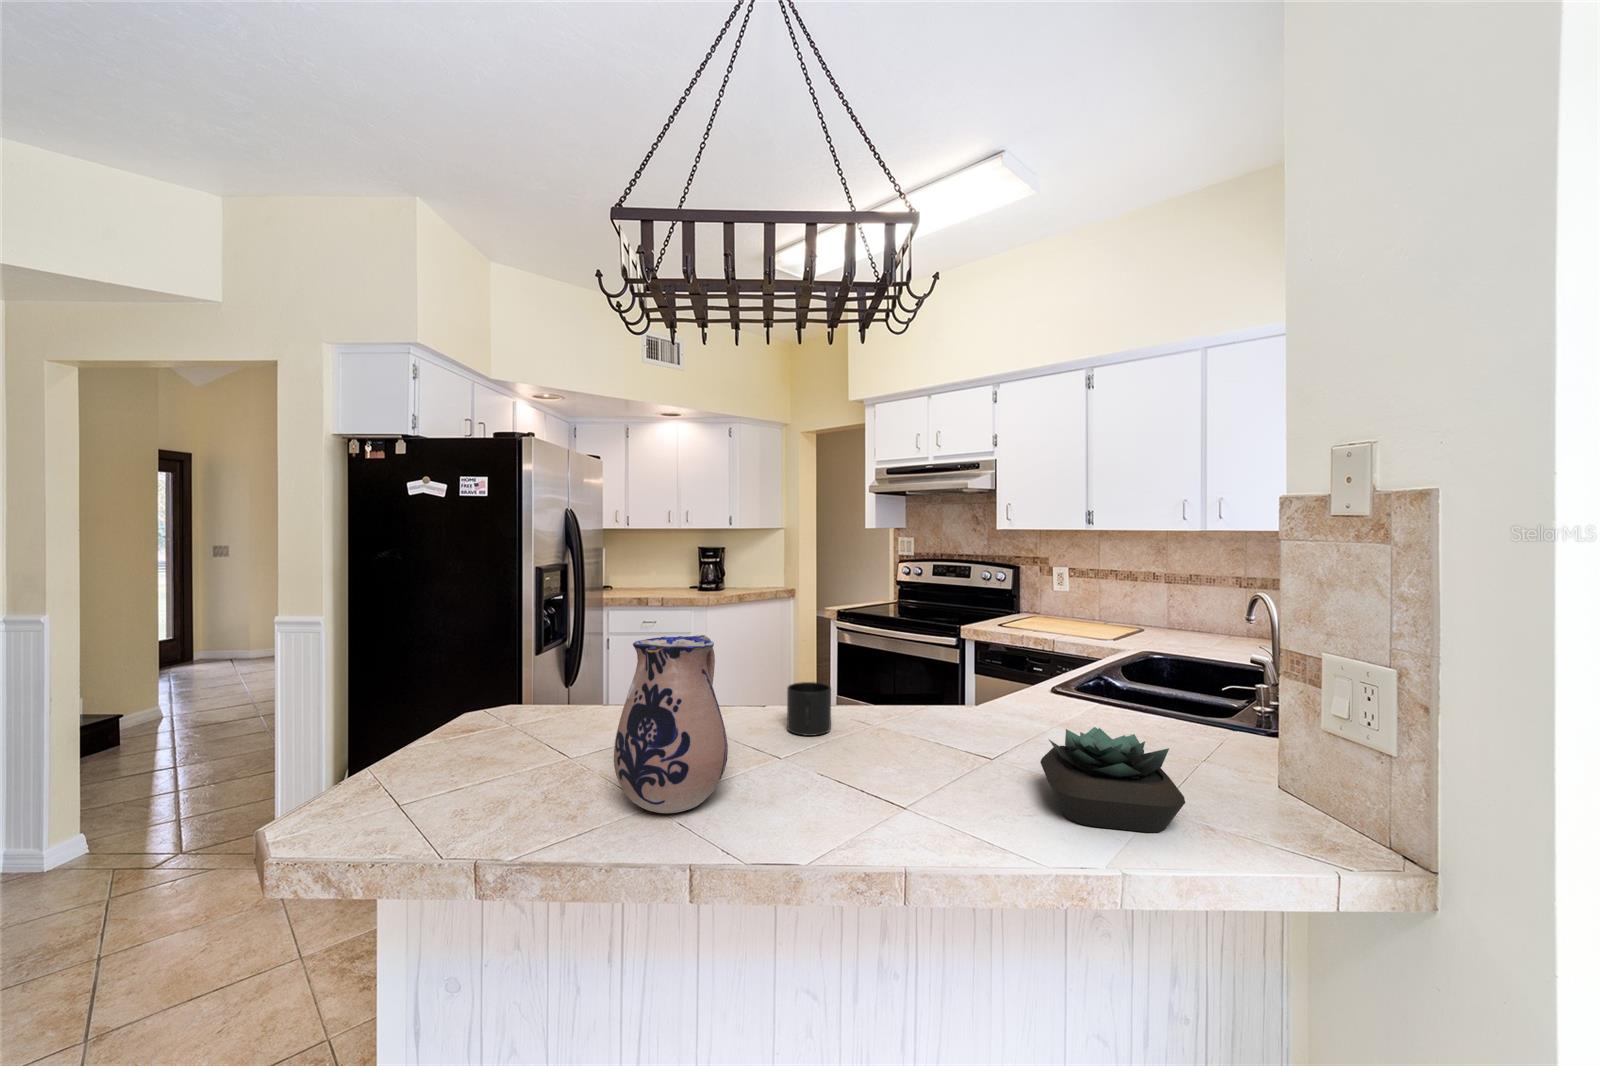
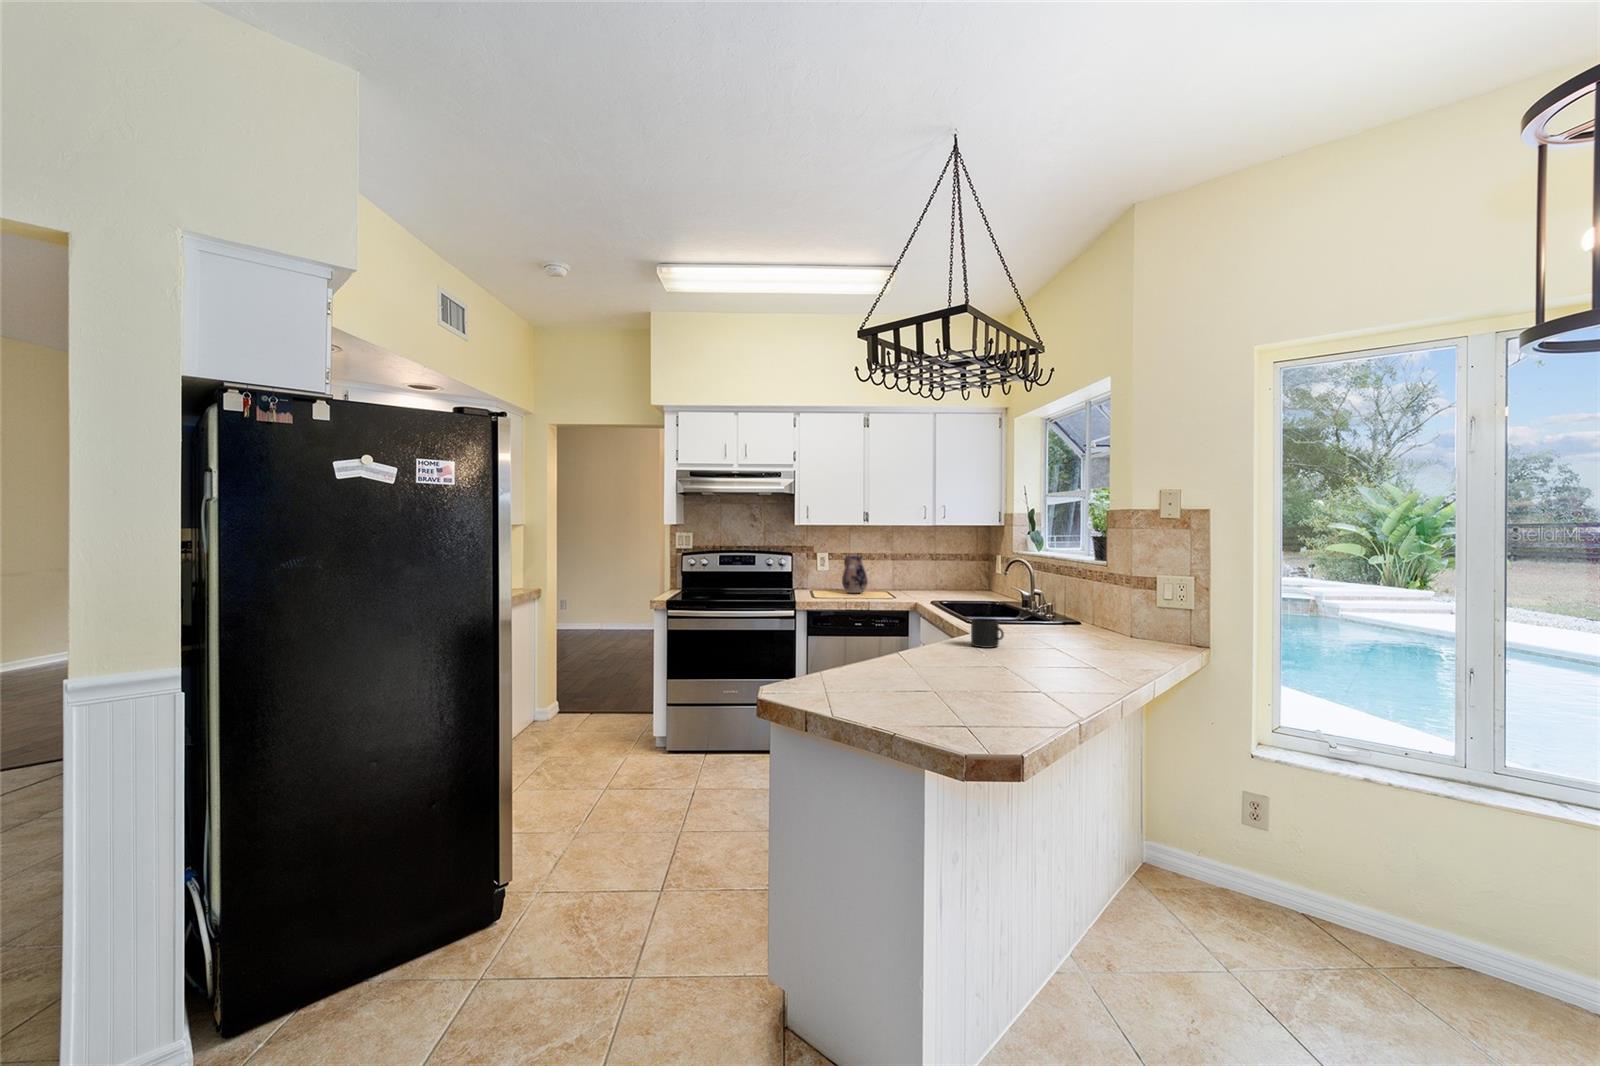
ceramic pitcher: present [614,635,728,813] -> present [842,556,868,593]
succulent plant: present [1040,727,1185,832] -> none [1108,610,1174,645]

